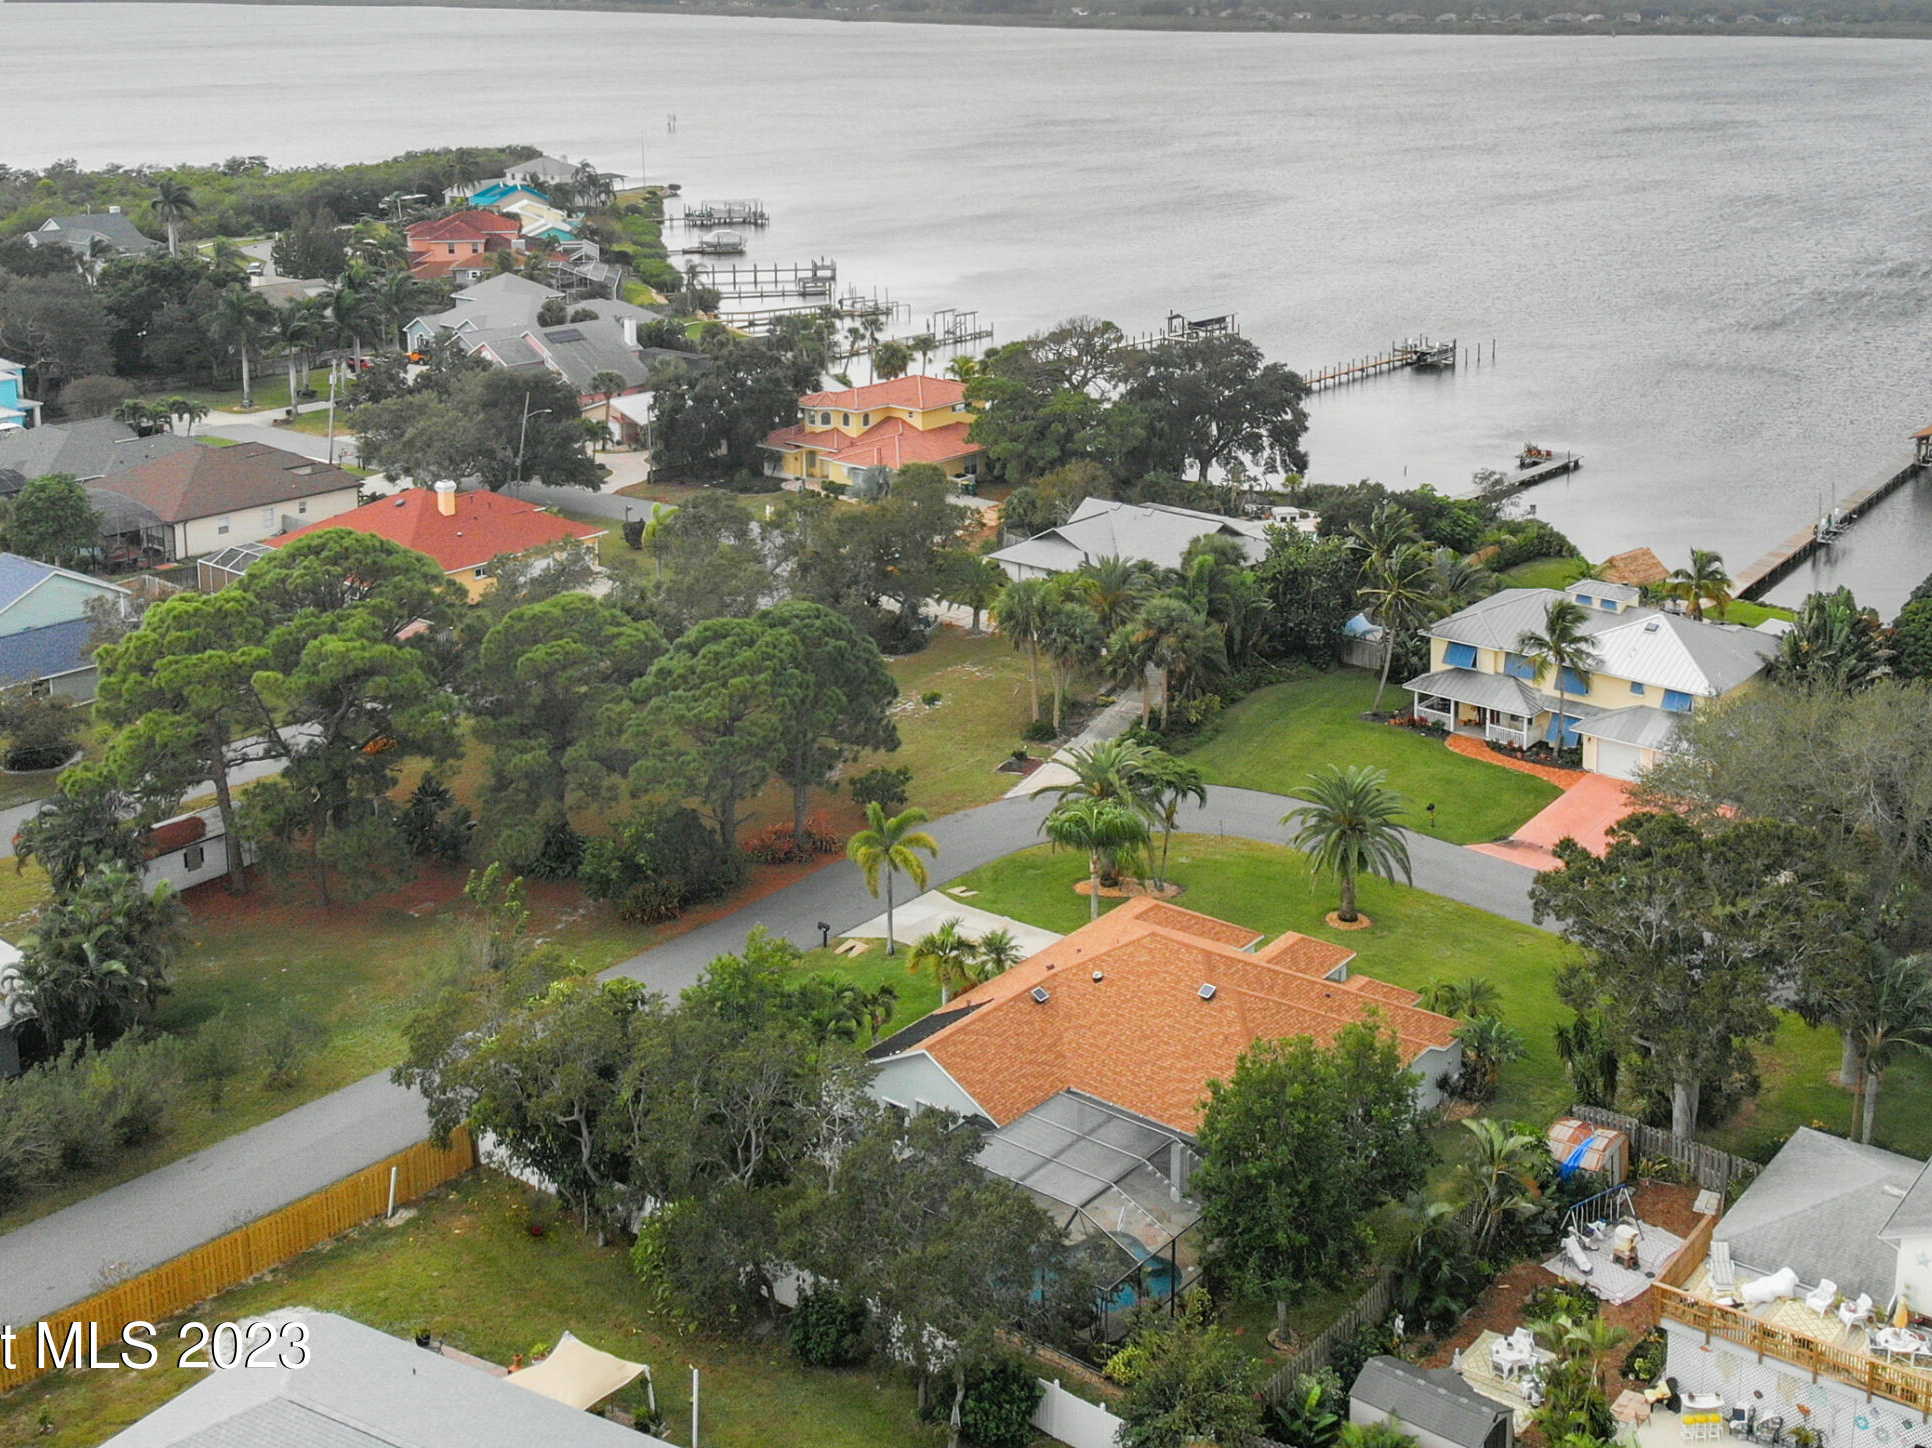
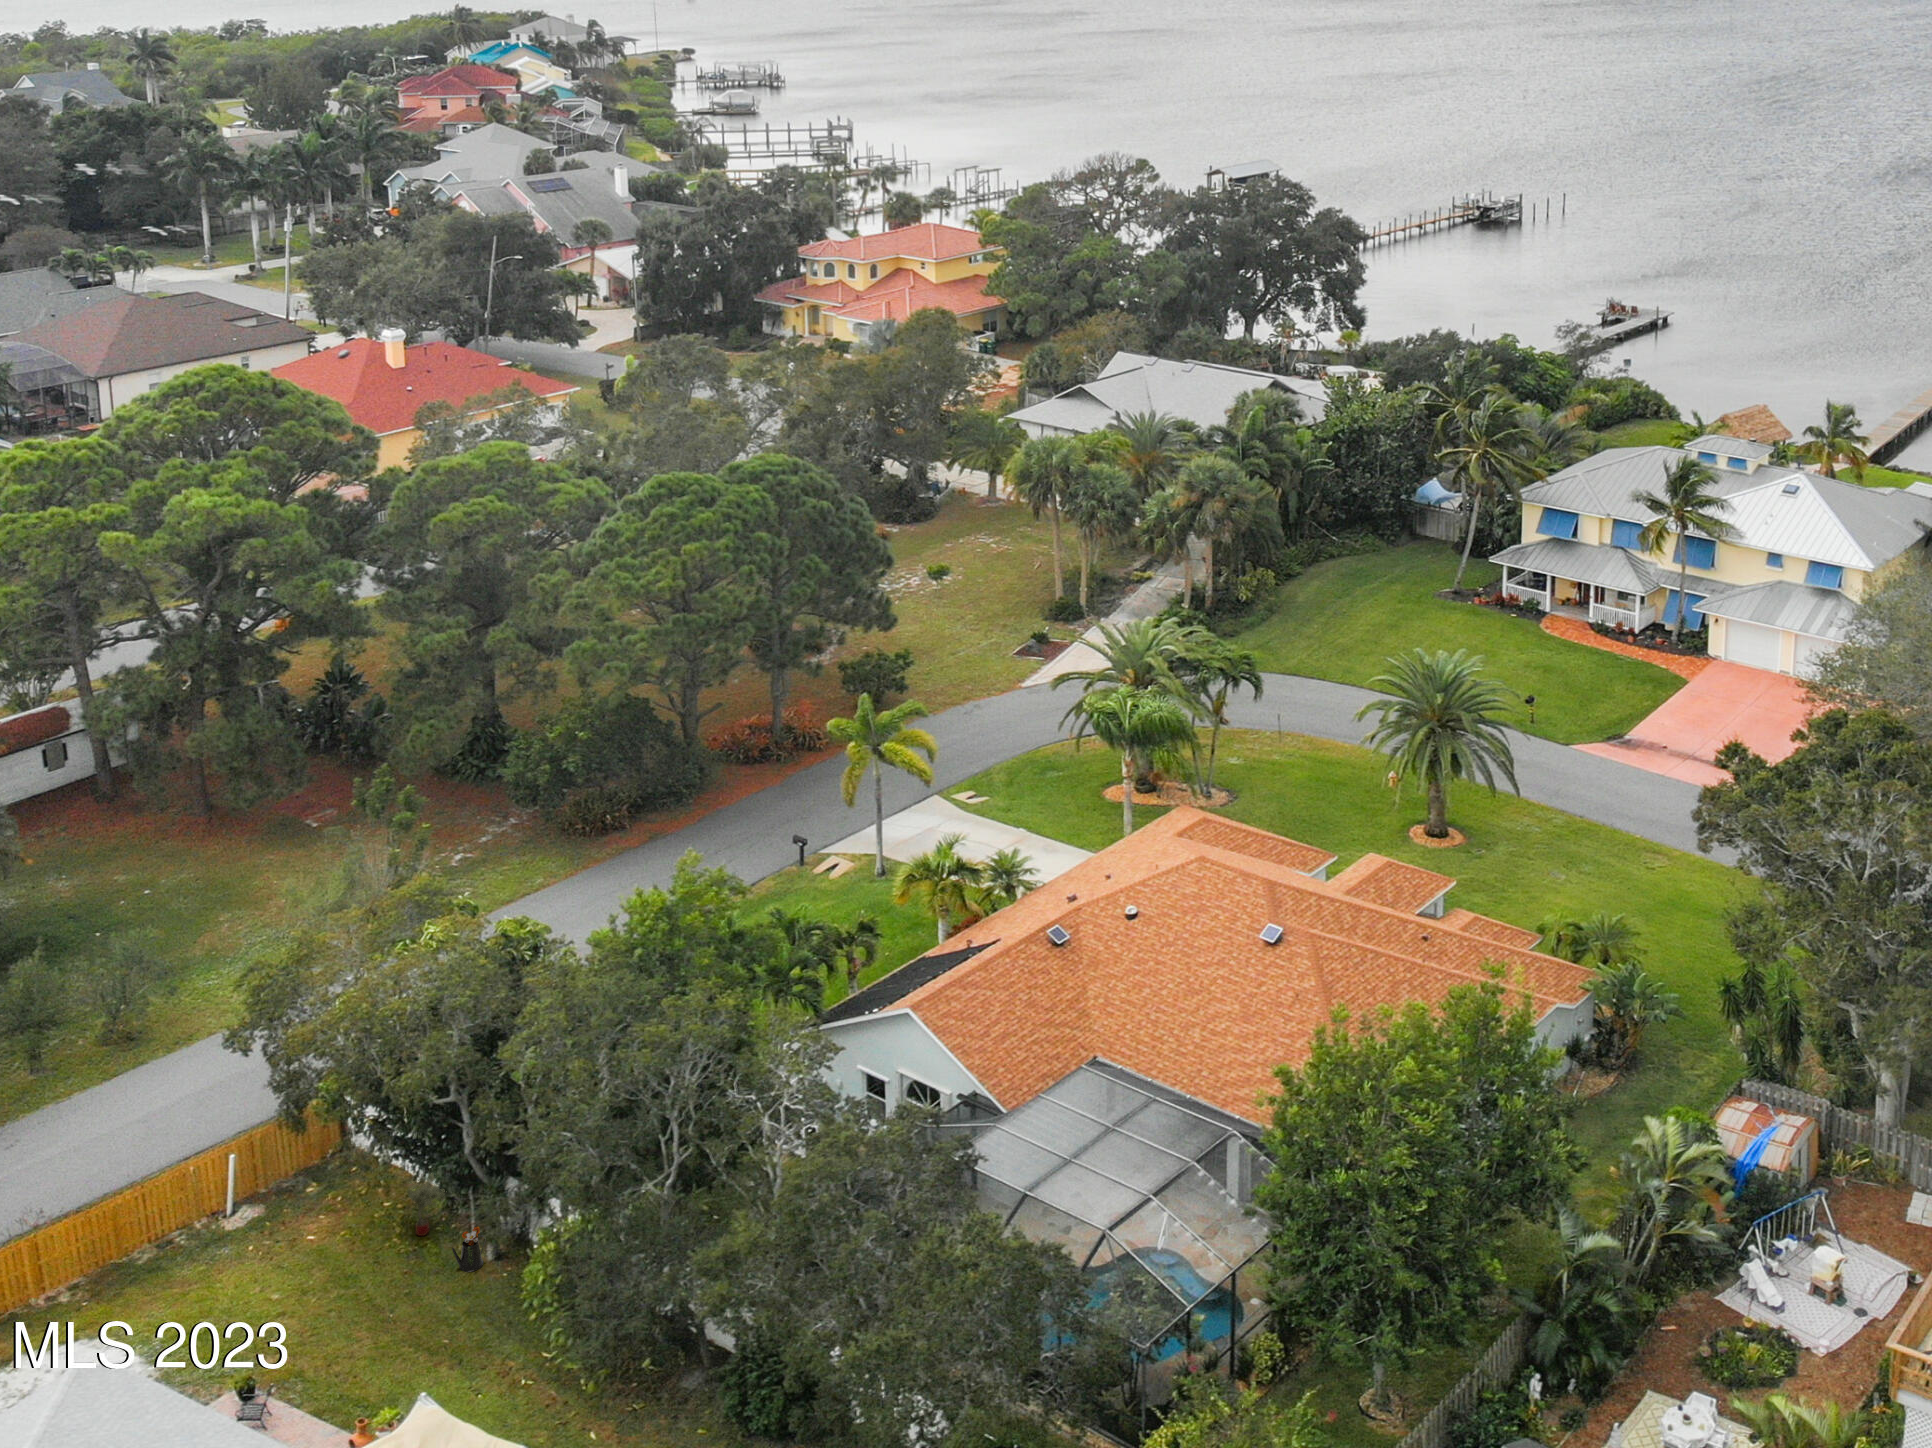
watering can: none [564,1224,590,1261] -> present [452,1227,486,1272]

